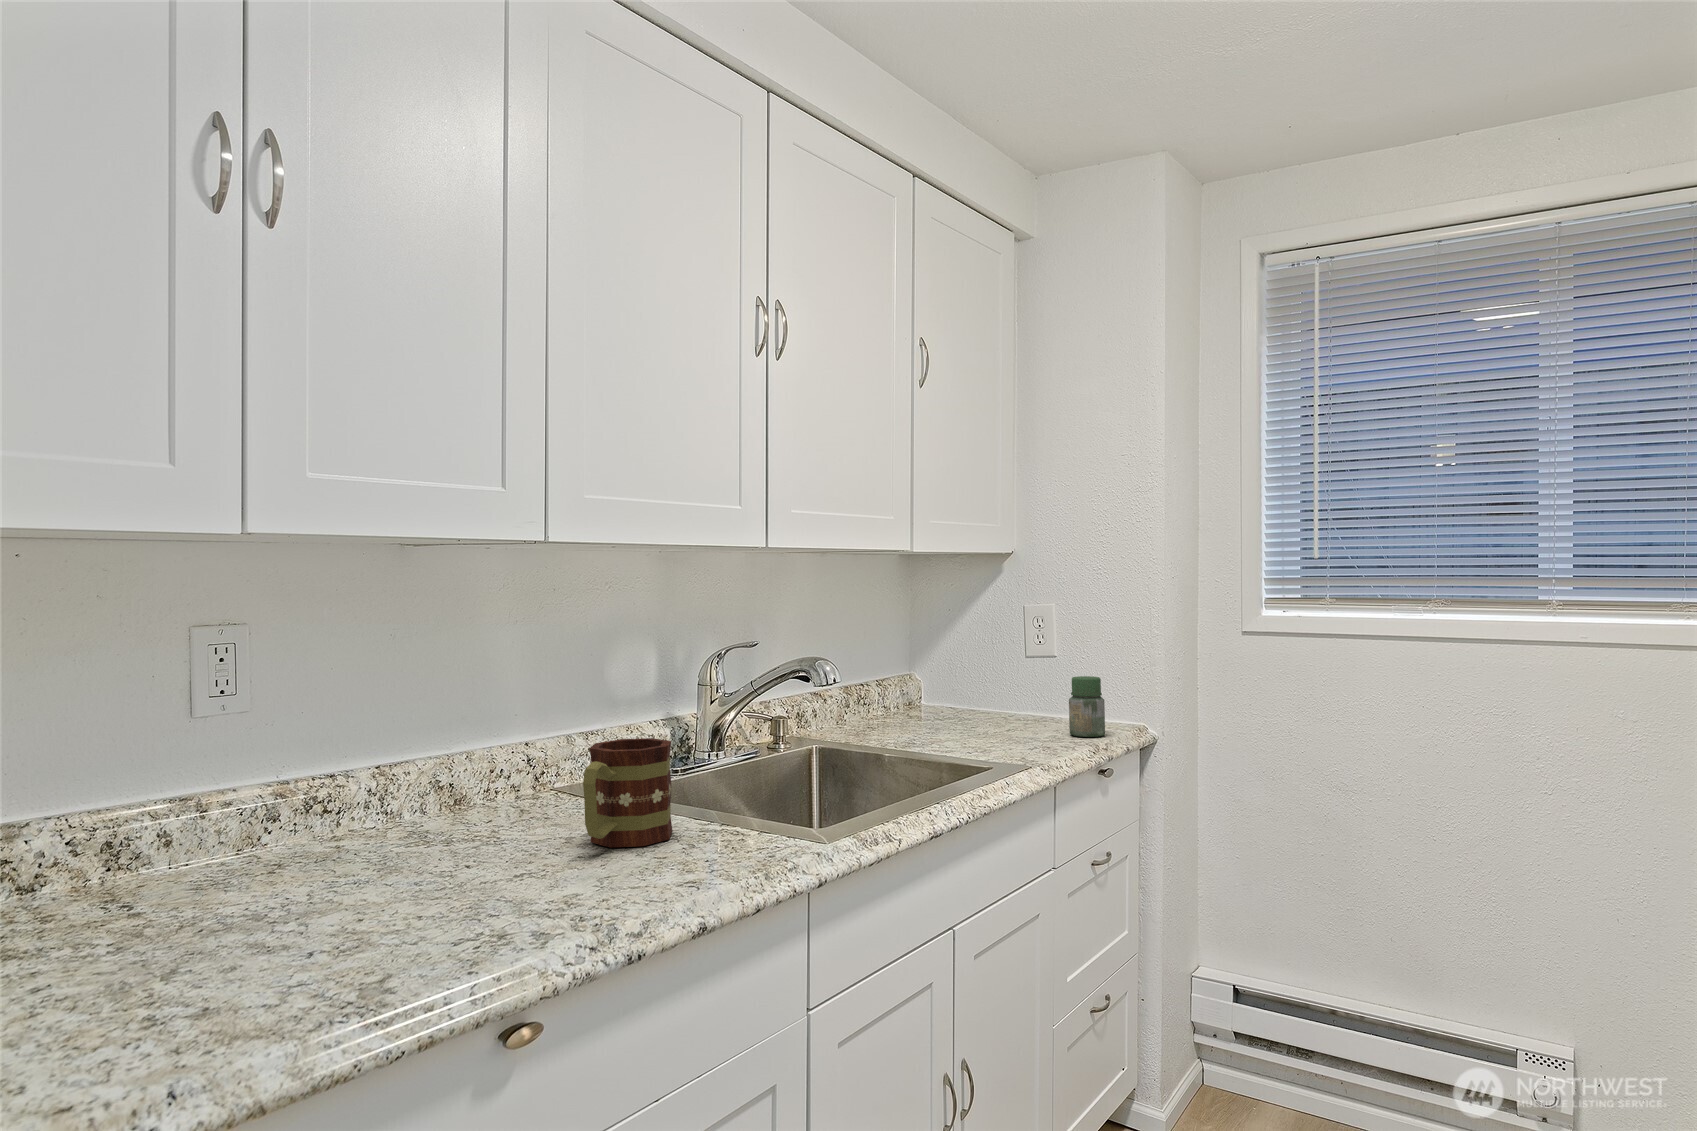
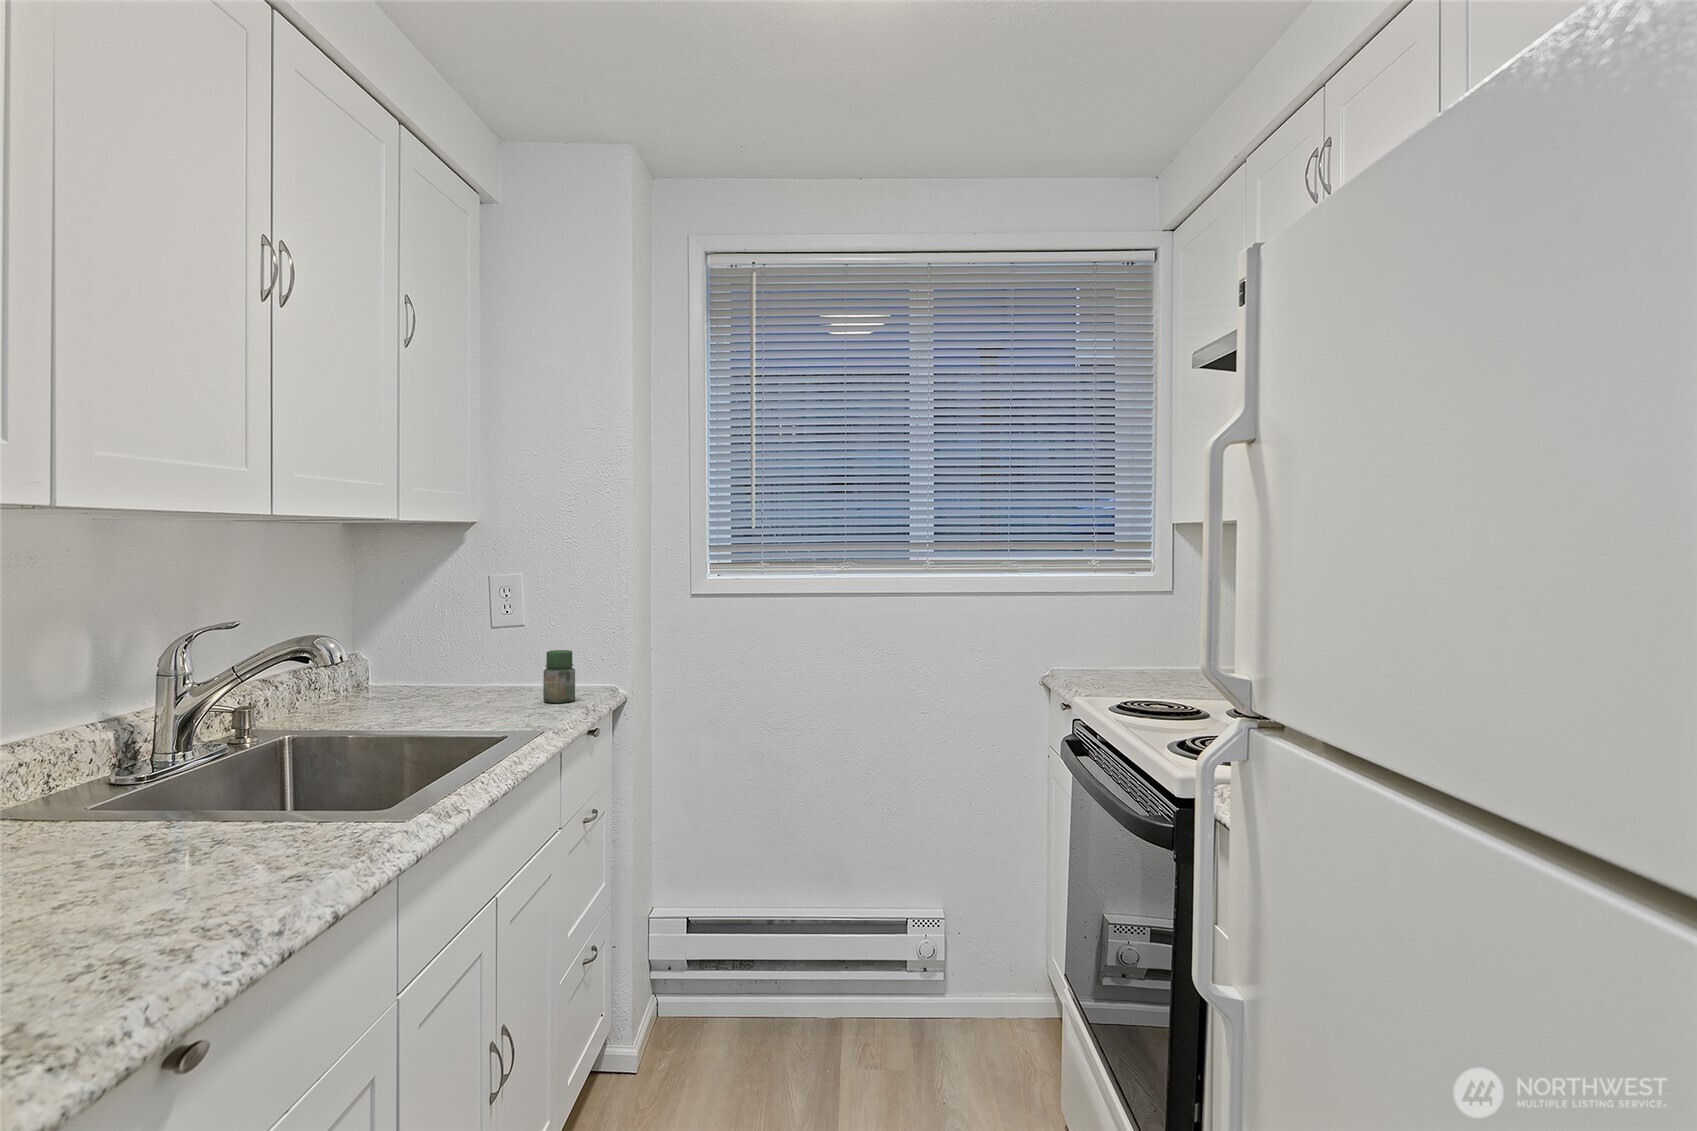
mug: present [583,738,673,847] -> none [112,743,220,865]

